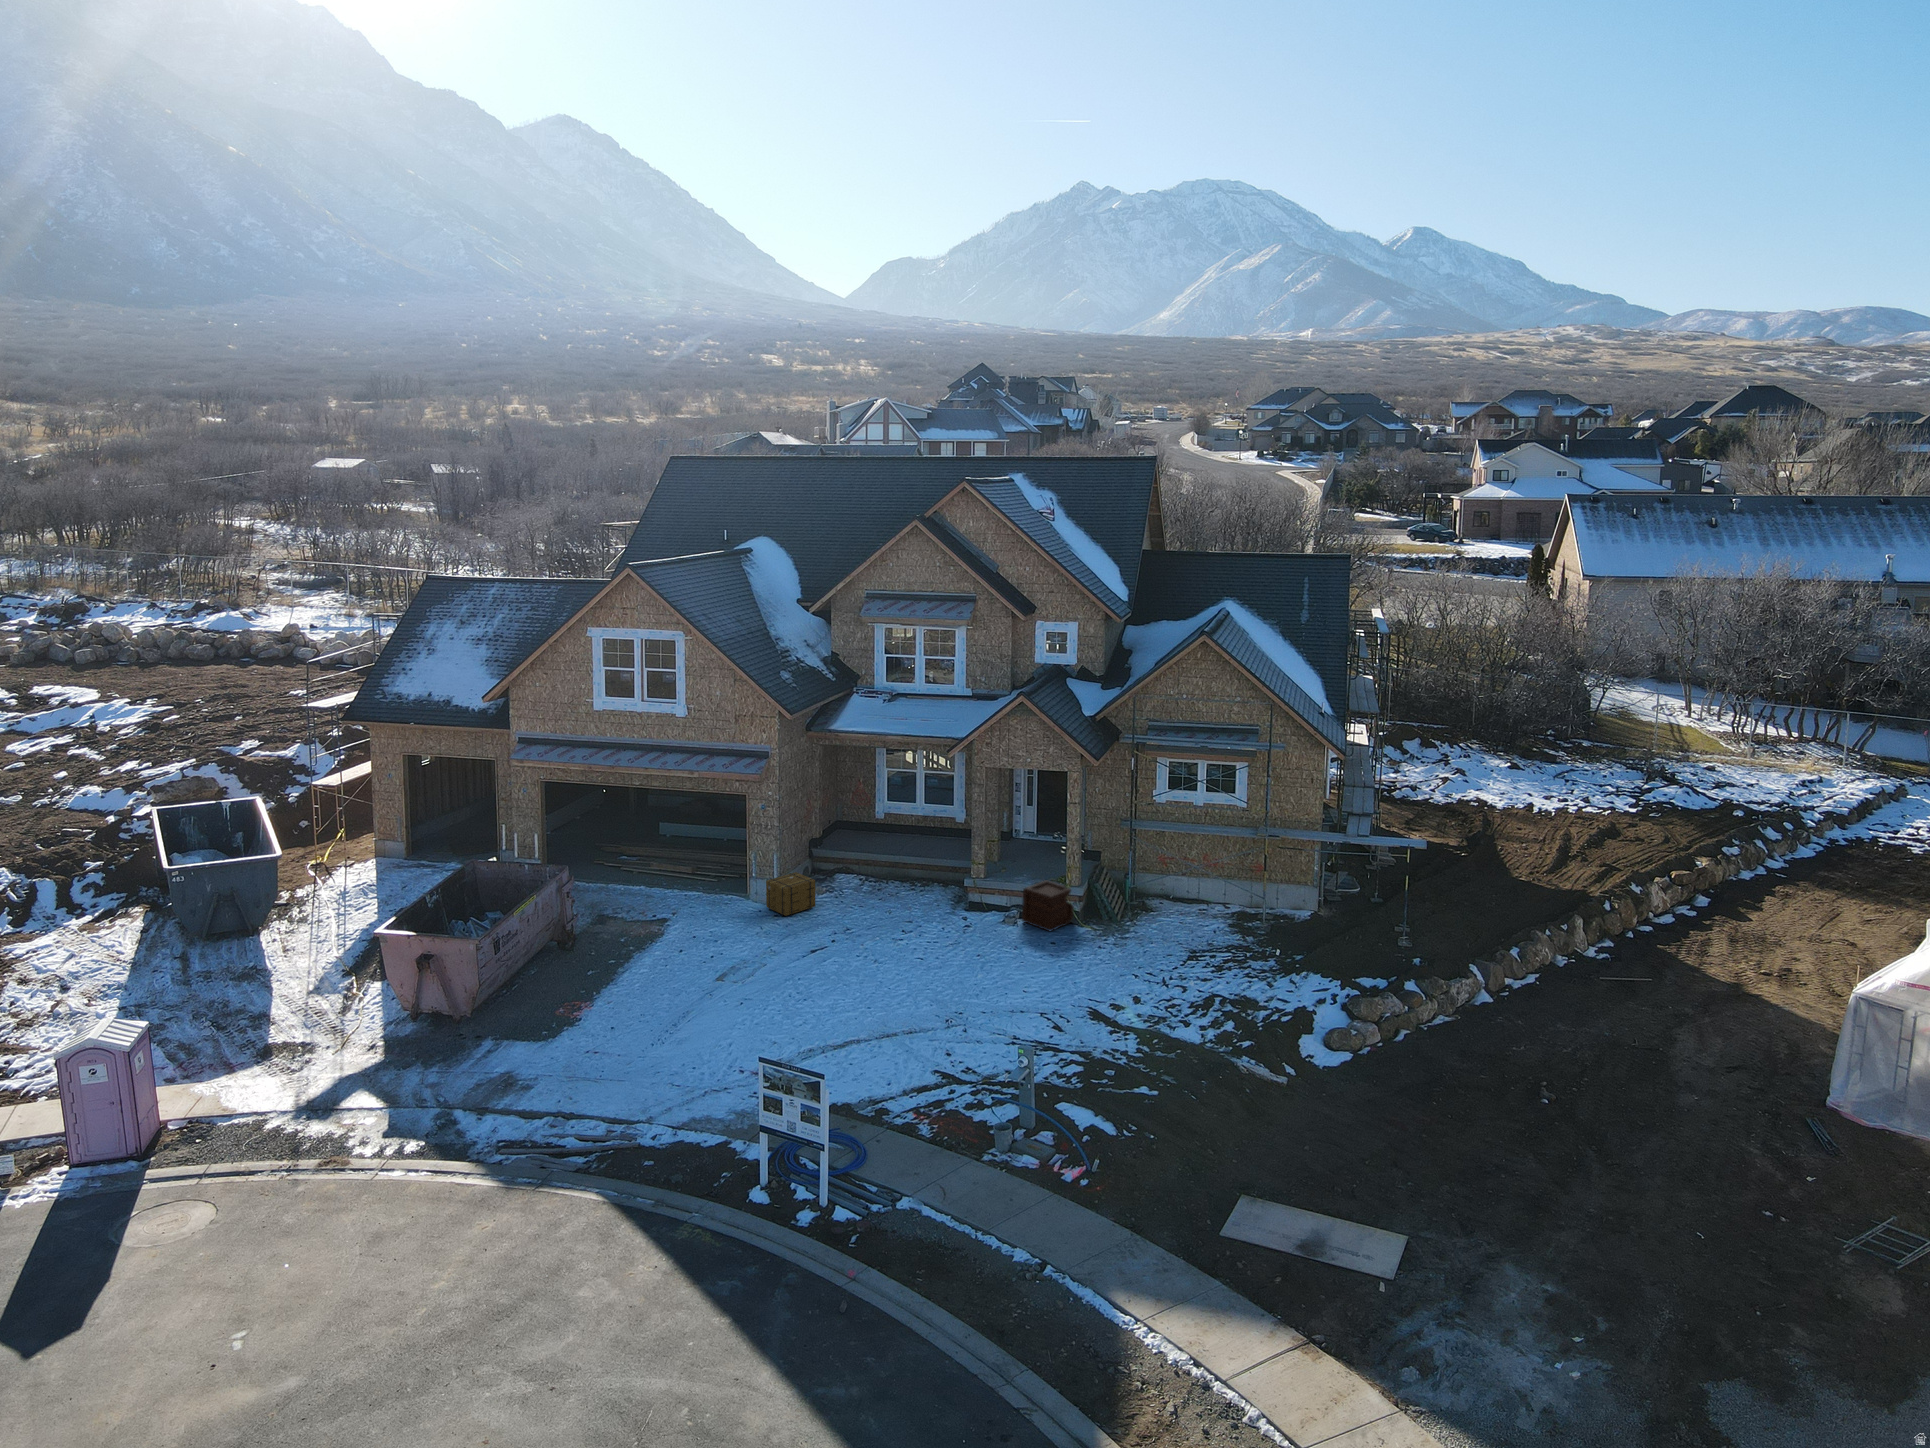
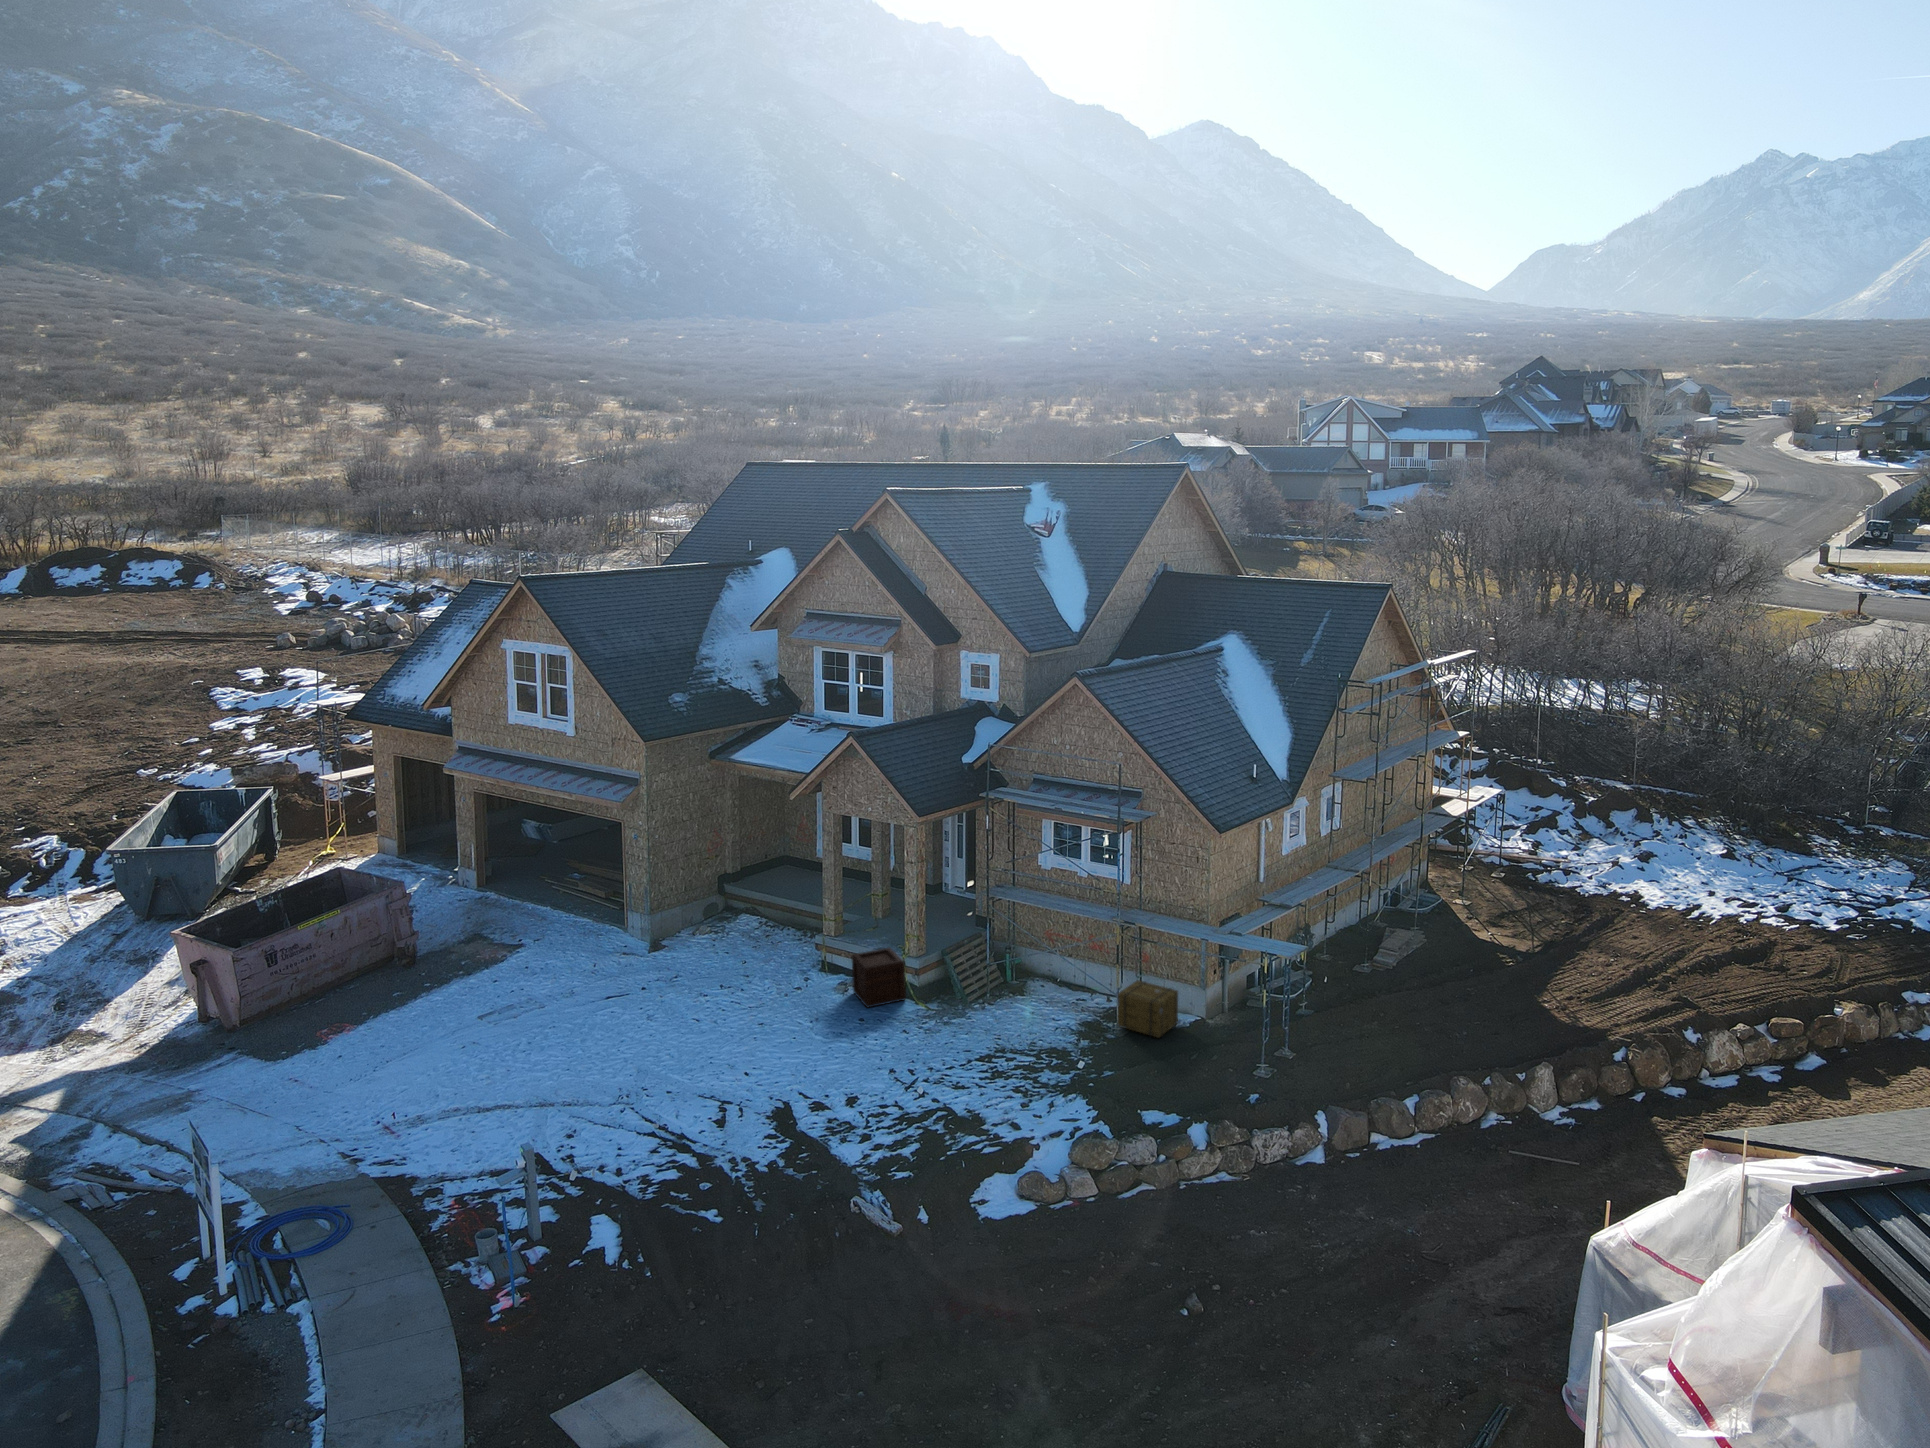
cardboard box: present [766,872,815,916] -> present [1118,980,1178,1037]

